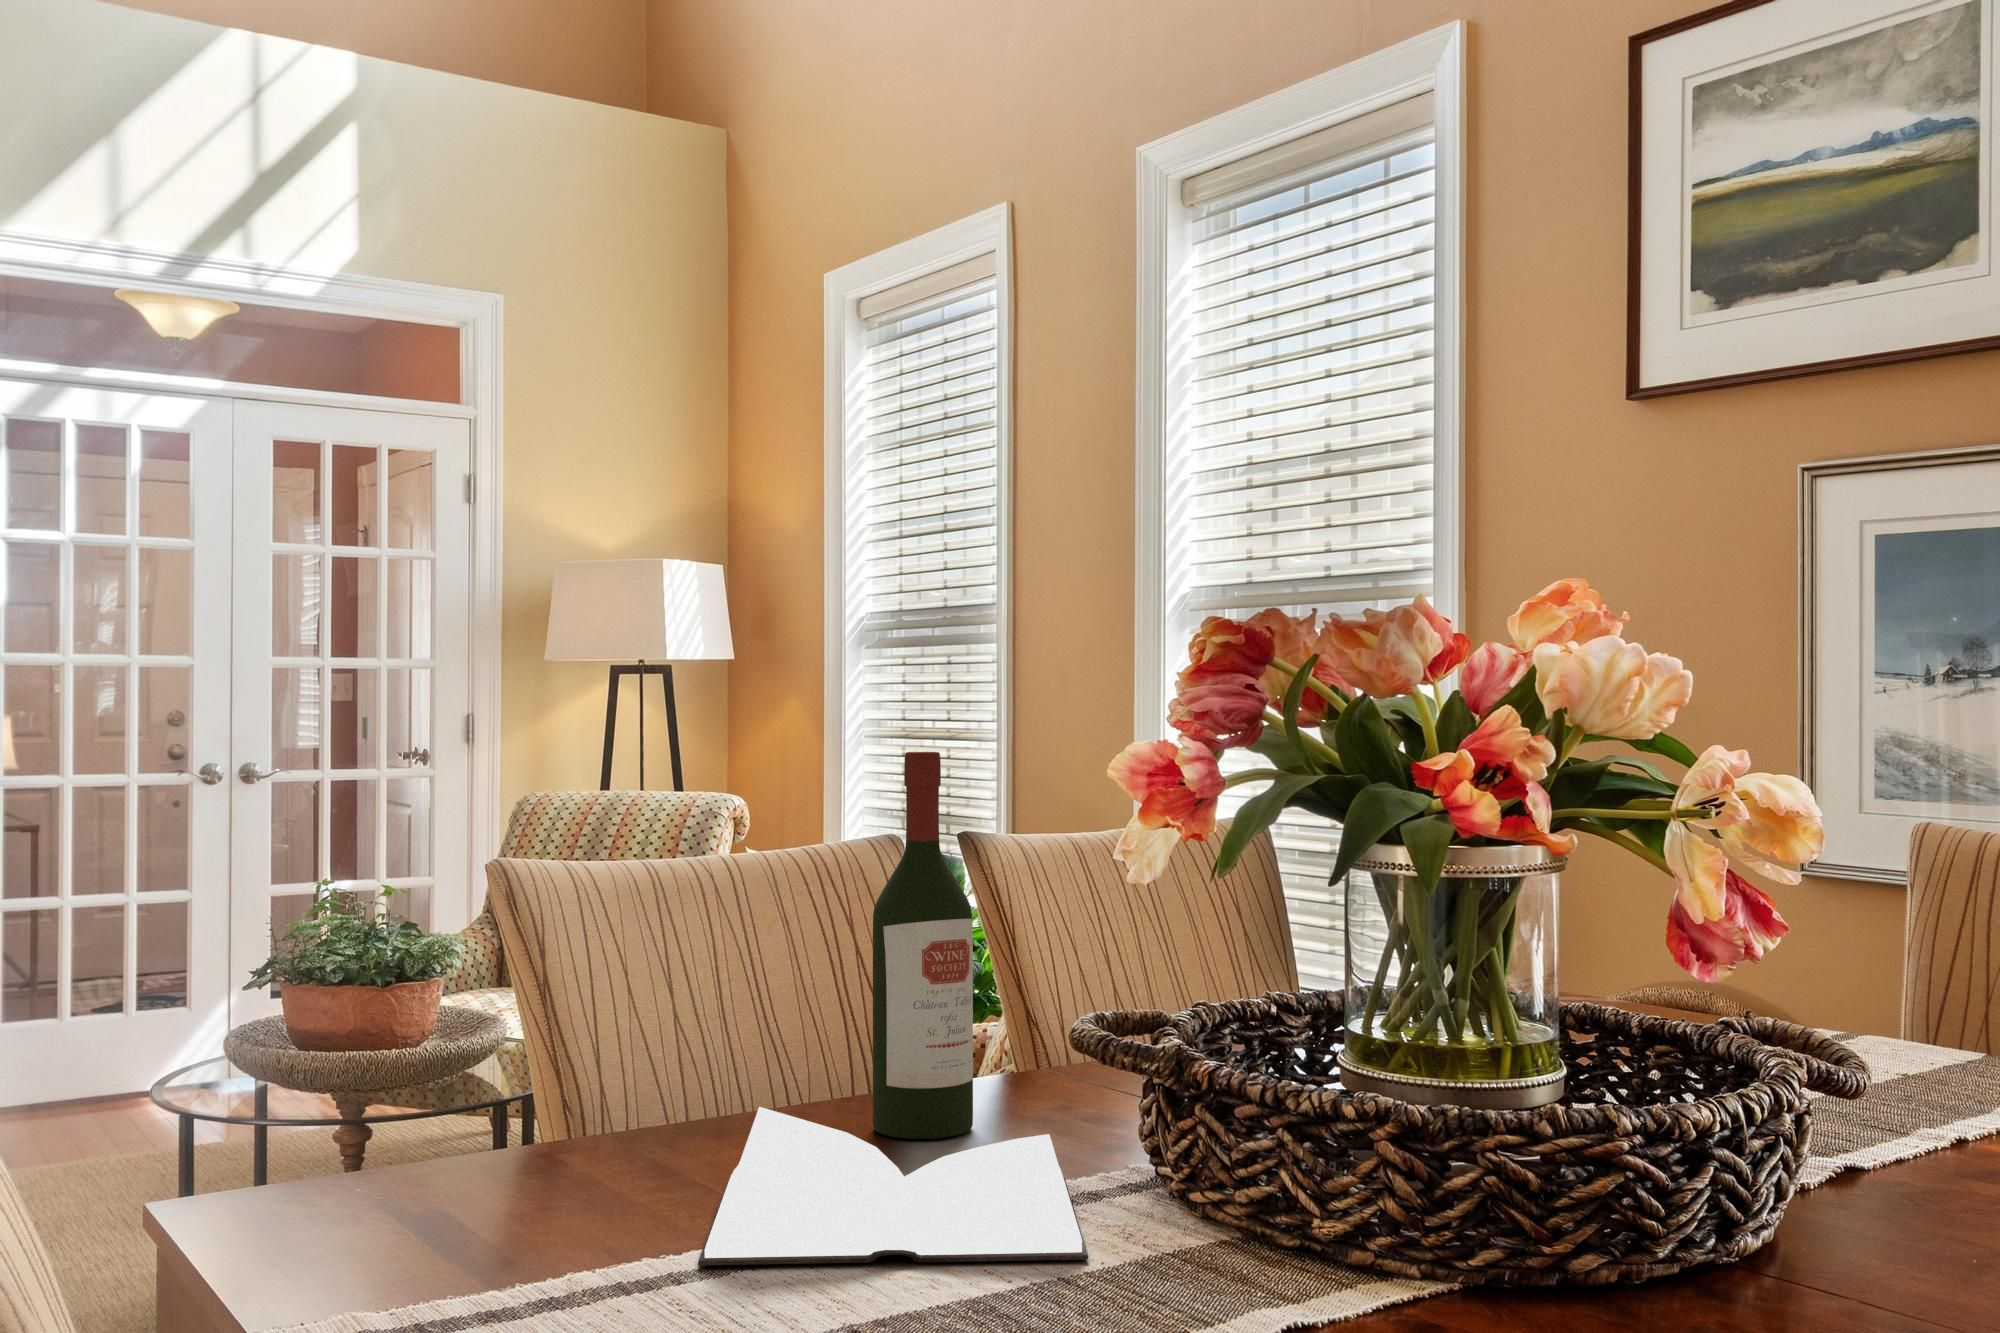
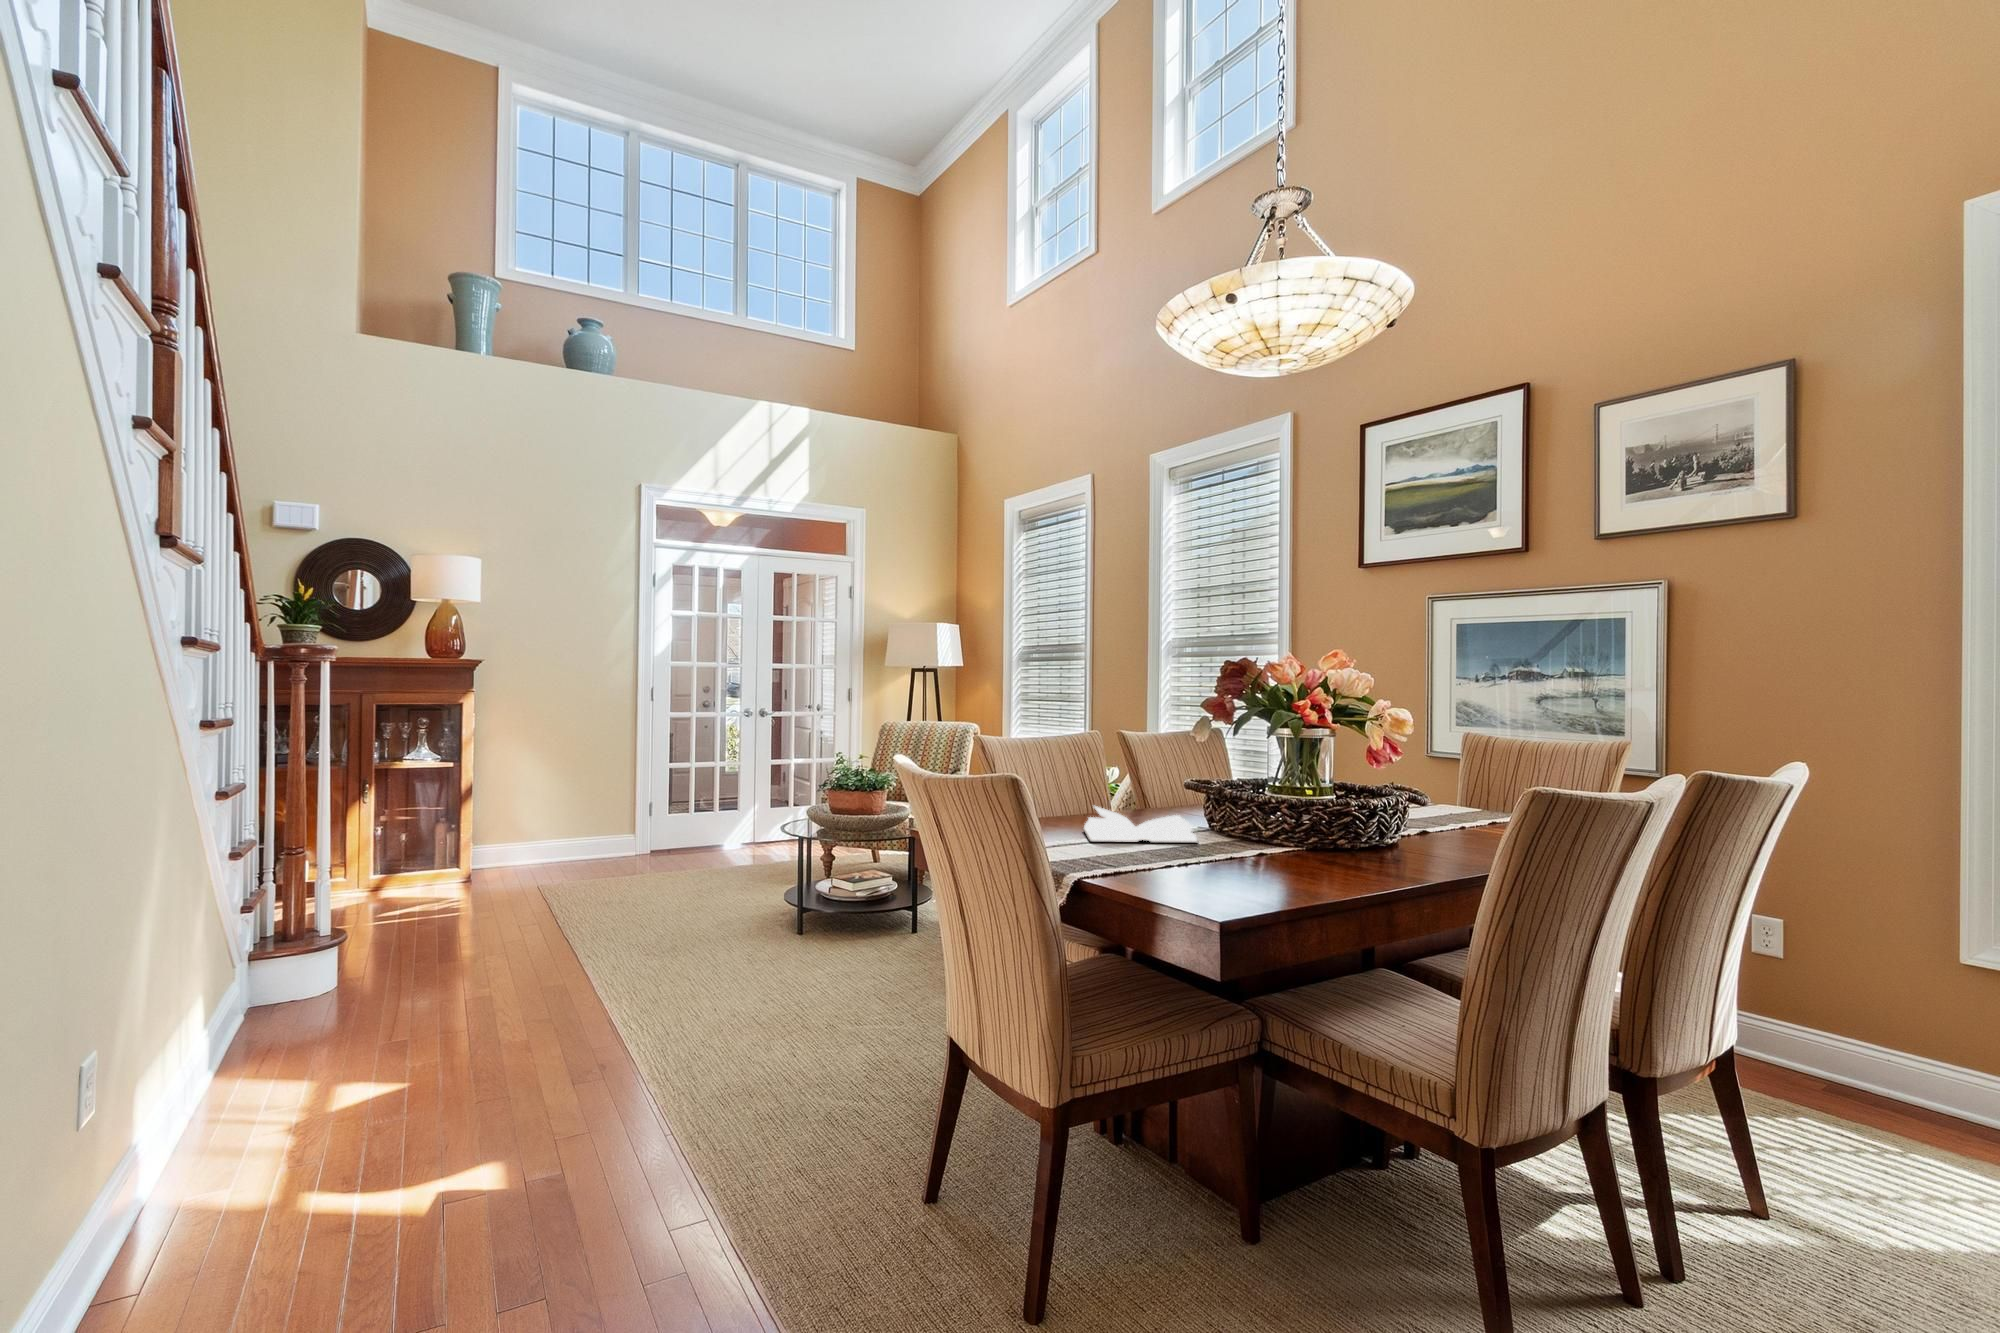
wine bottle: present [873,752,973,1139] -> none [1113,701,1145,822]

